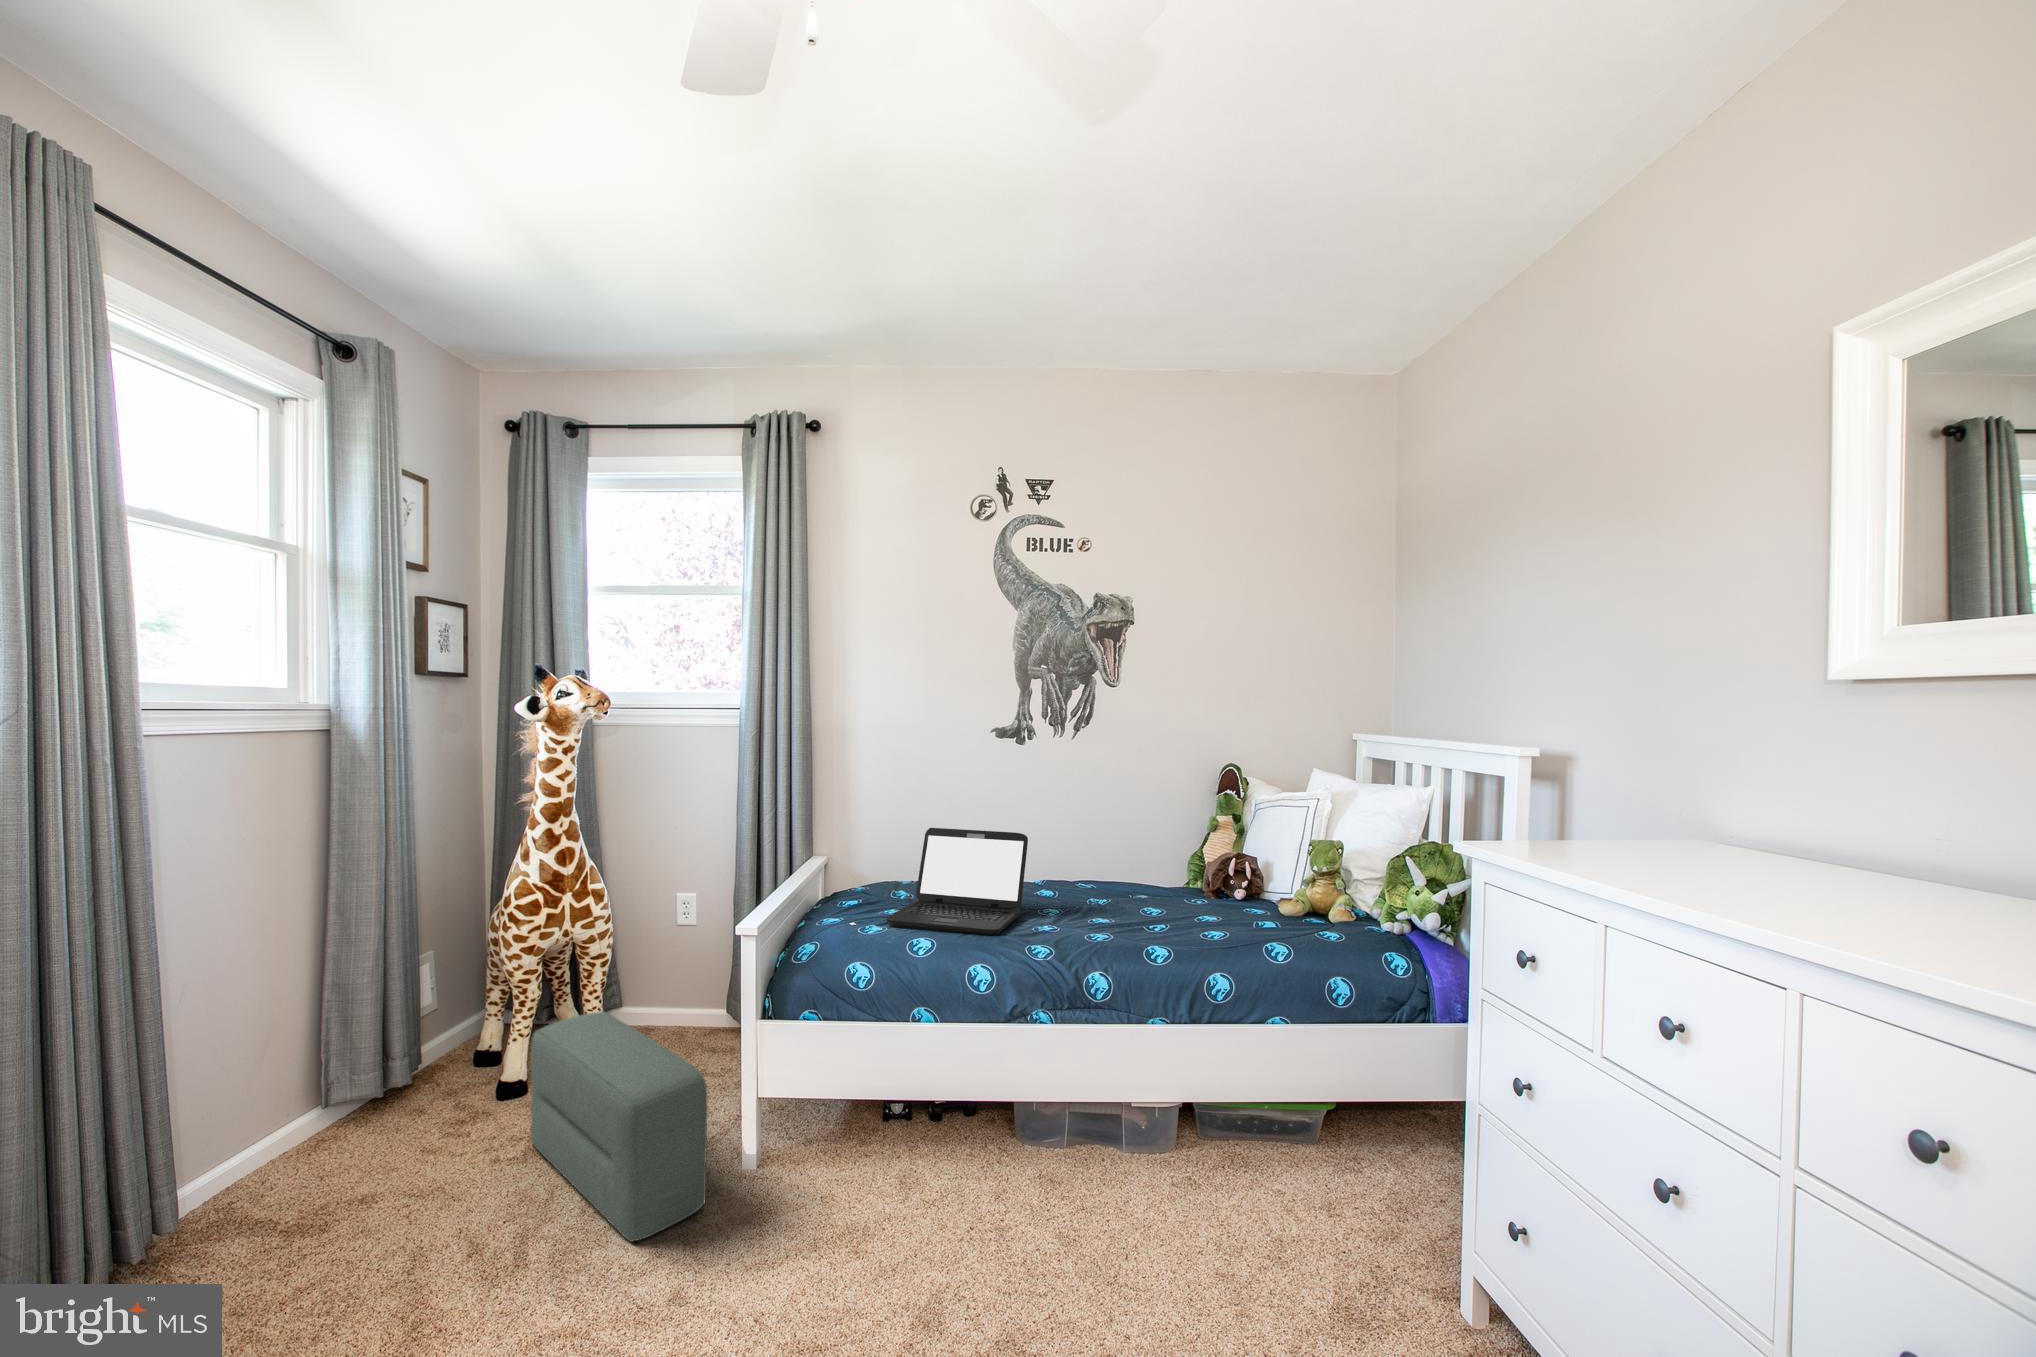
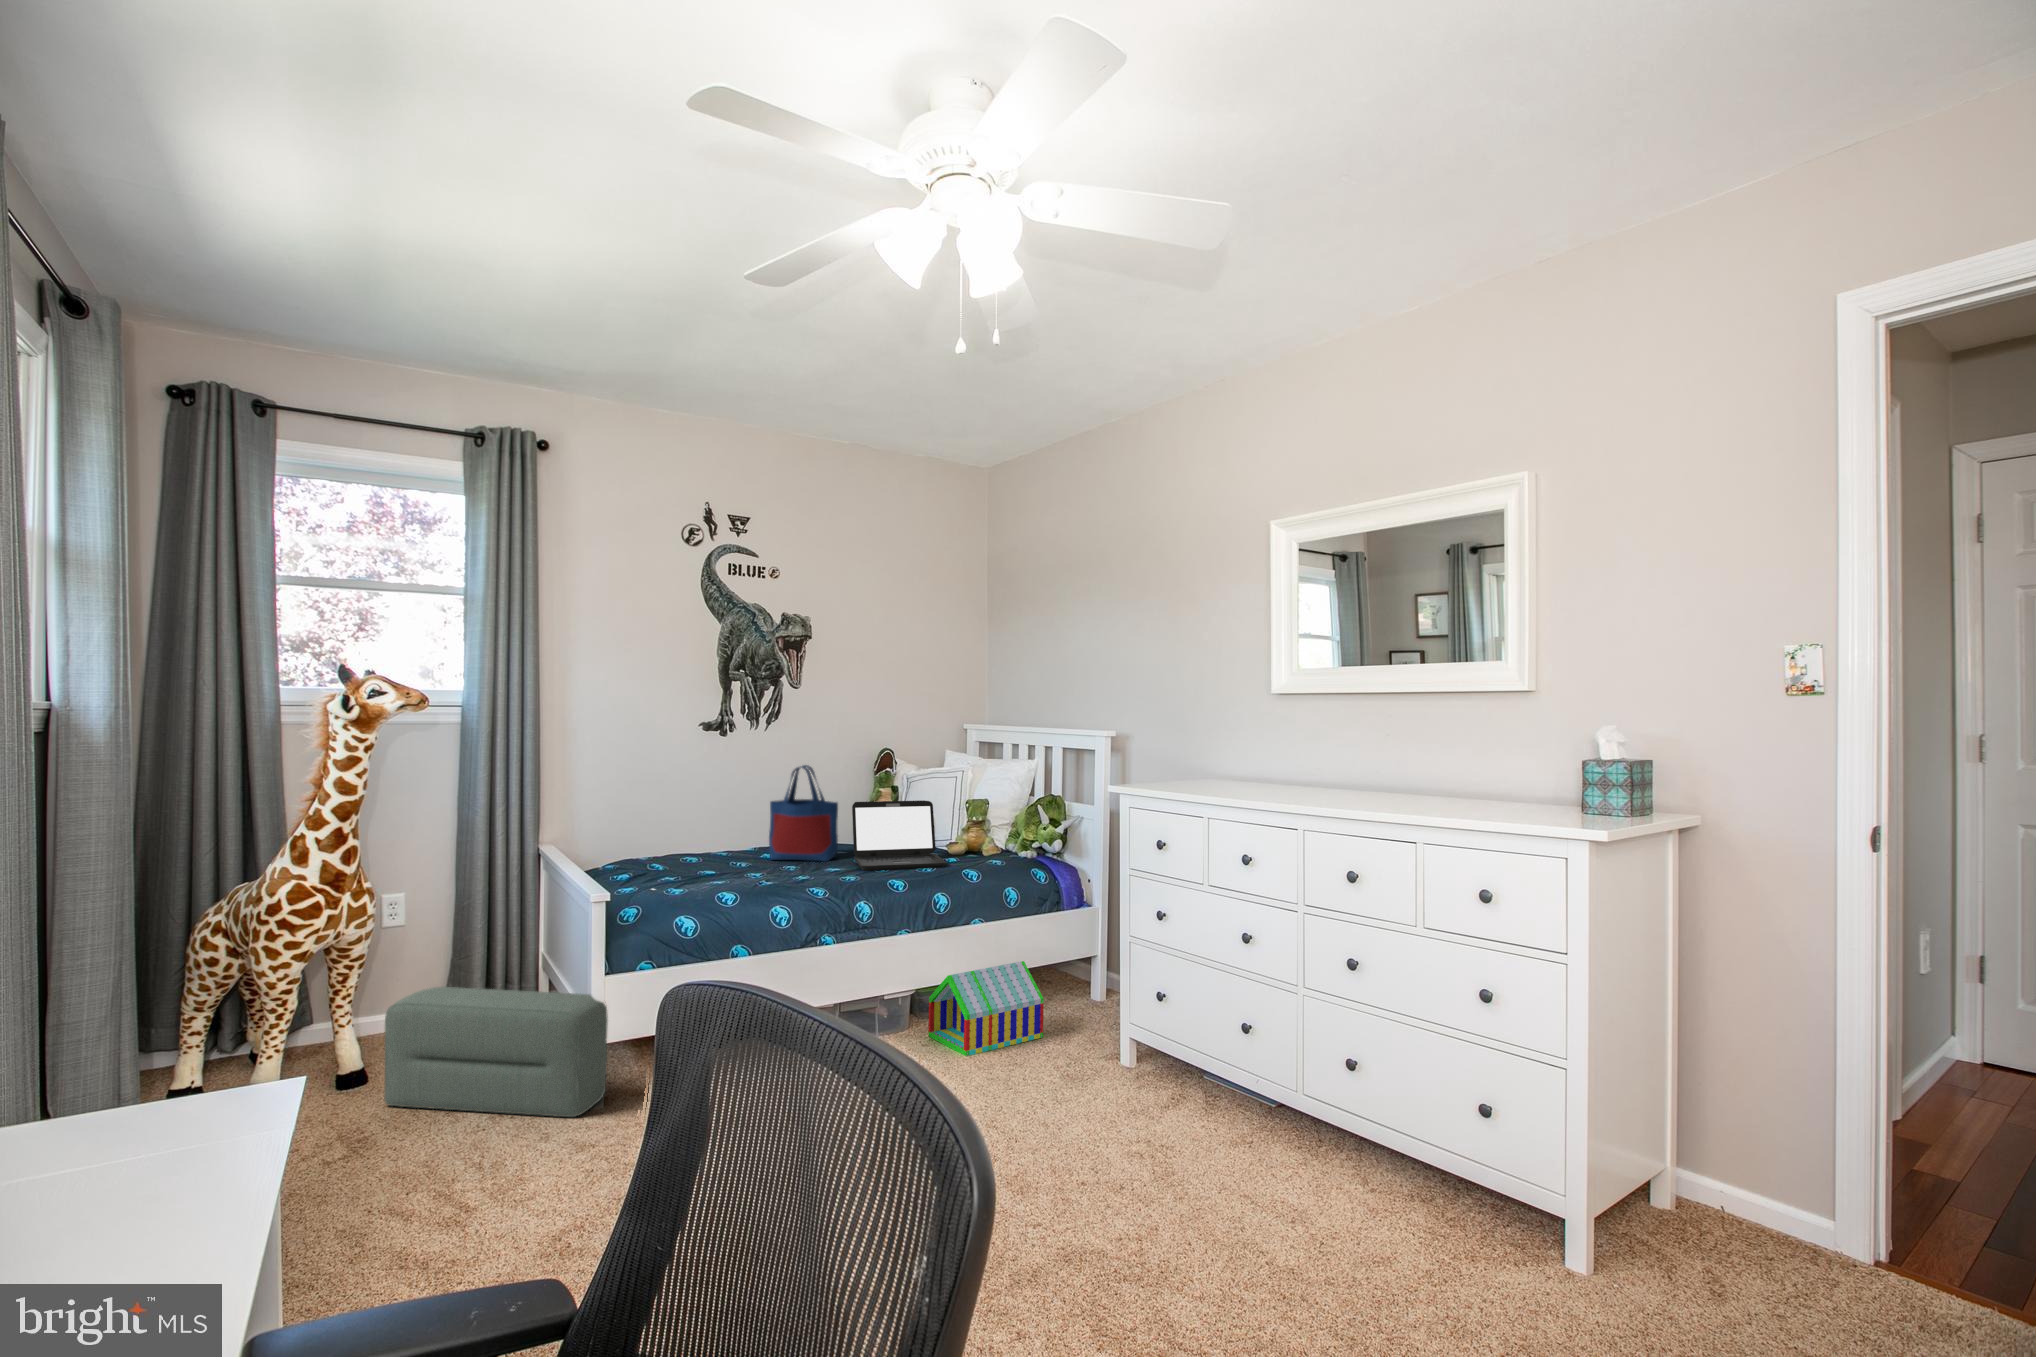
tote bag: none [1052,778,1133,906] -> present [769,765,838,861]
laptop: present [886,828,1028,936] -> present [852,801,946,871]
toy house: none [1191,1136,1388,1302] -> present [928,961,1044,1056]

